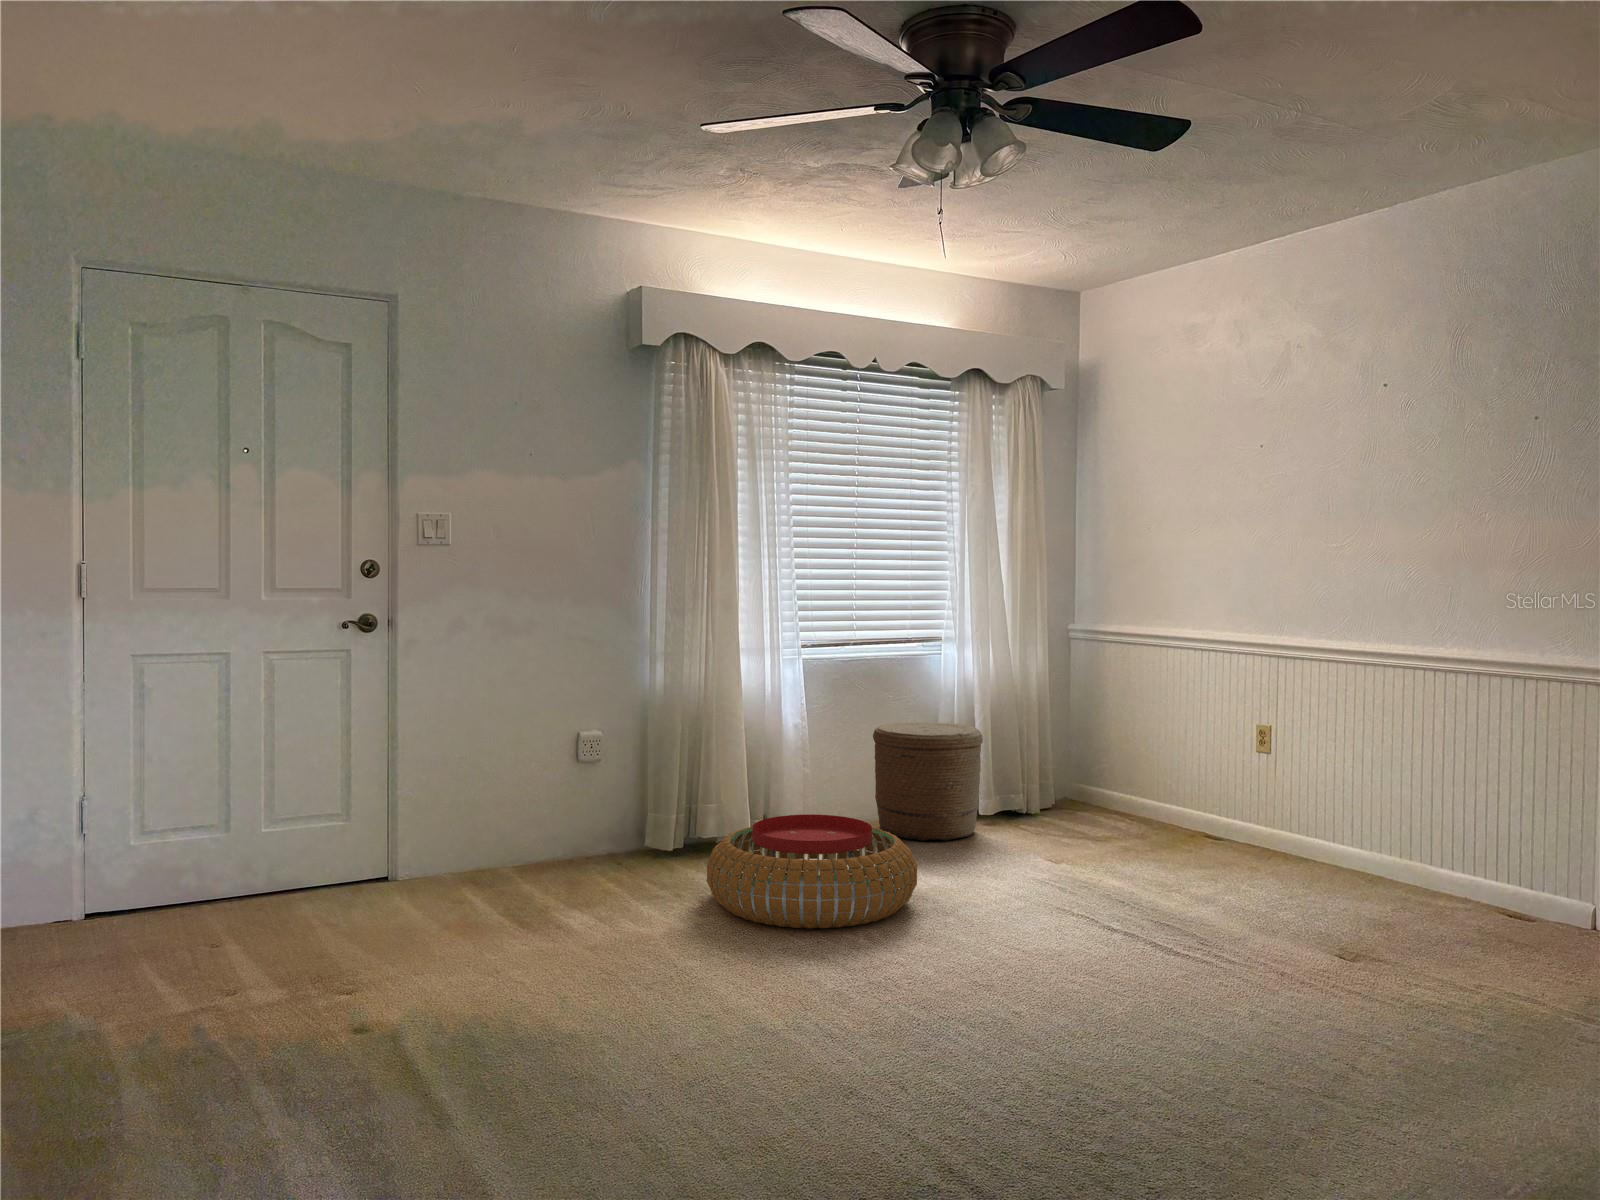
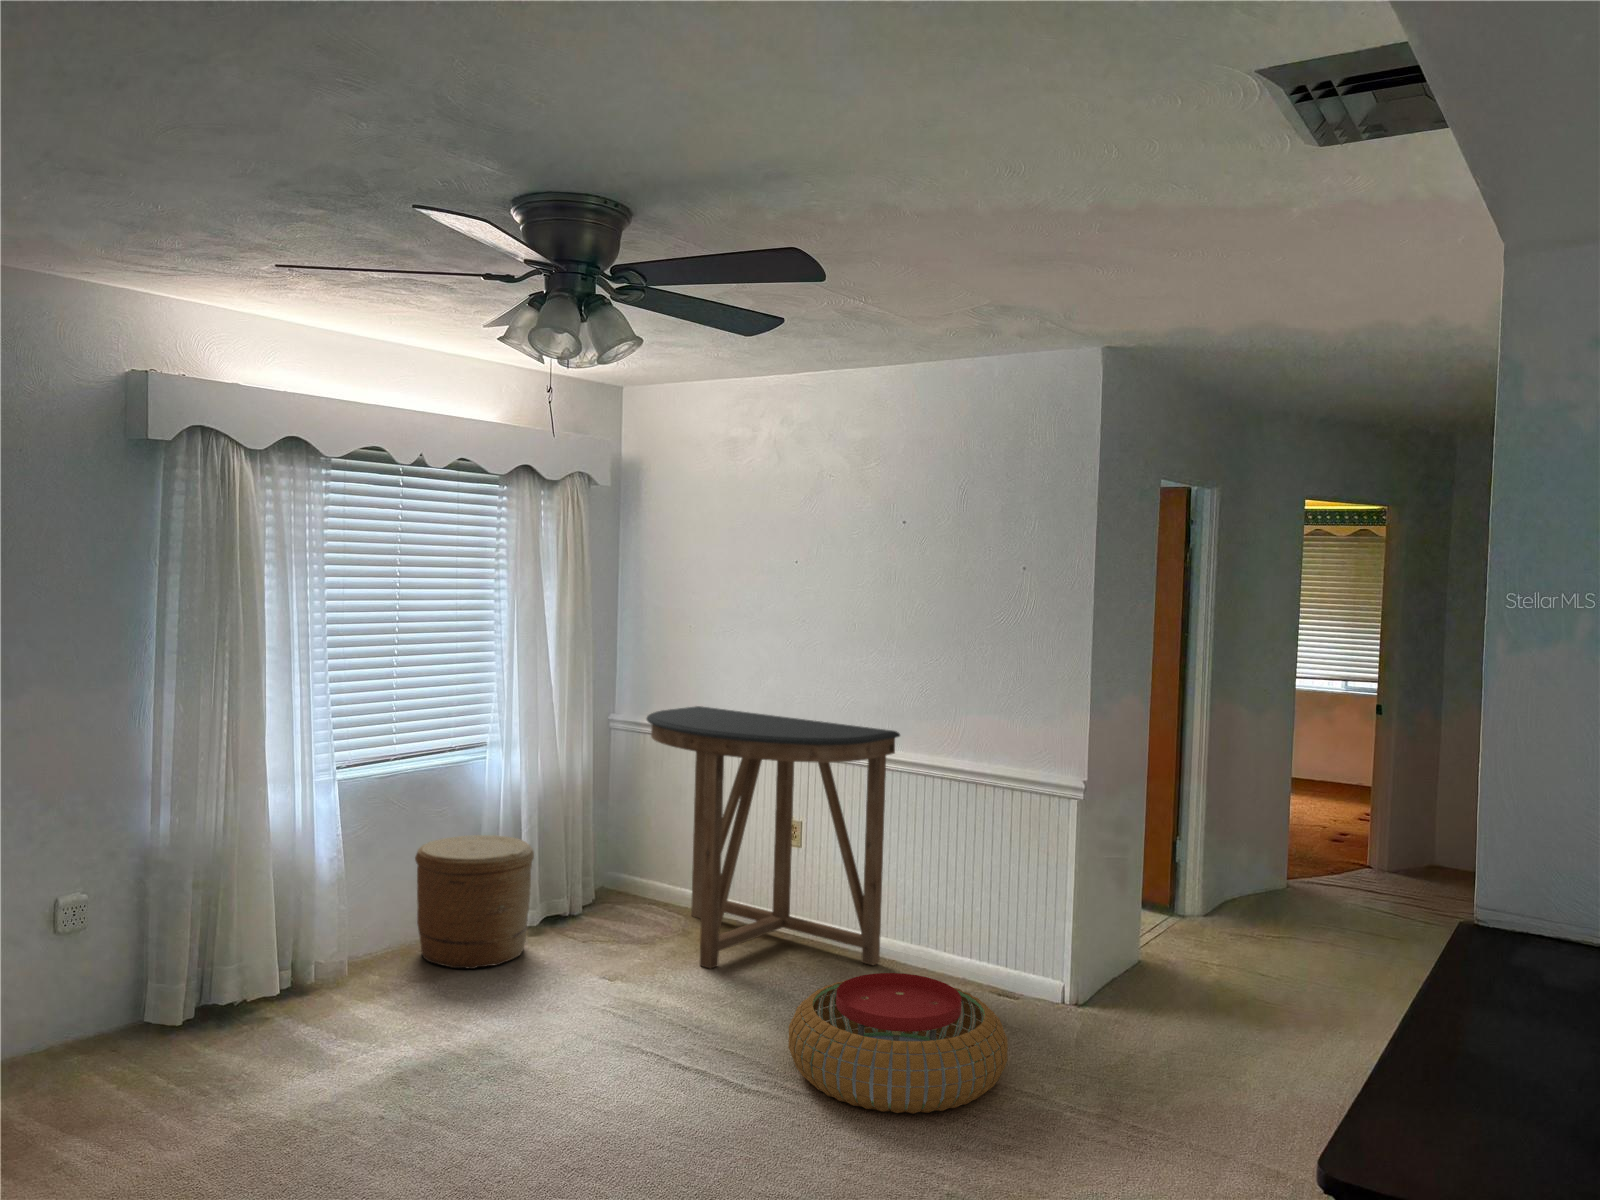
console table: none [1096,606,1378,875] -> present [647,706,900,969]
pouf: present [707,814,917,928] -> present [788,973,1008,1113]

